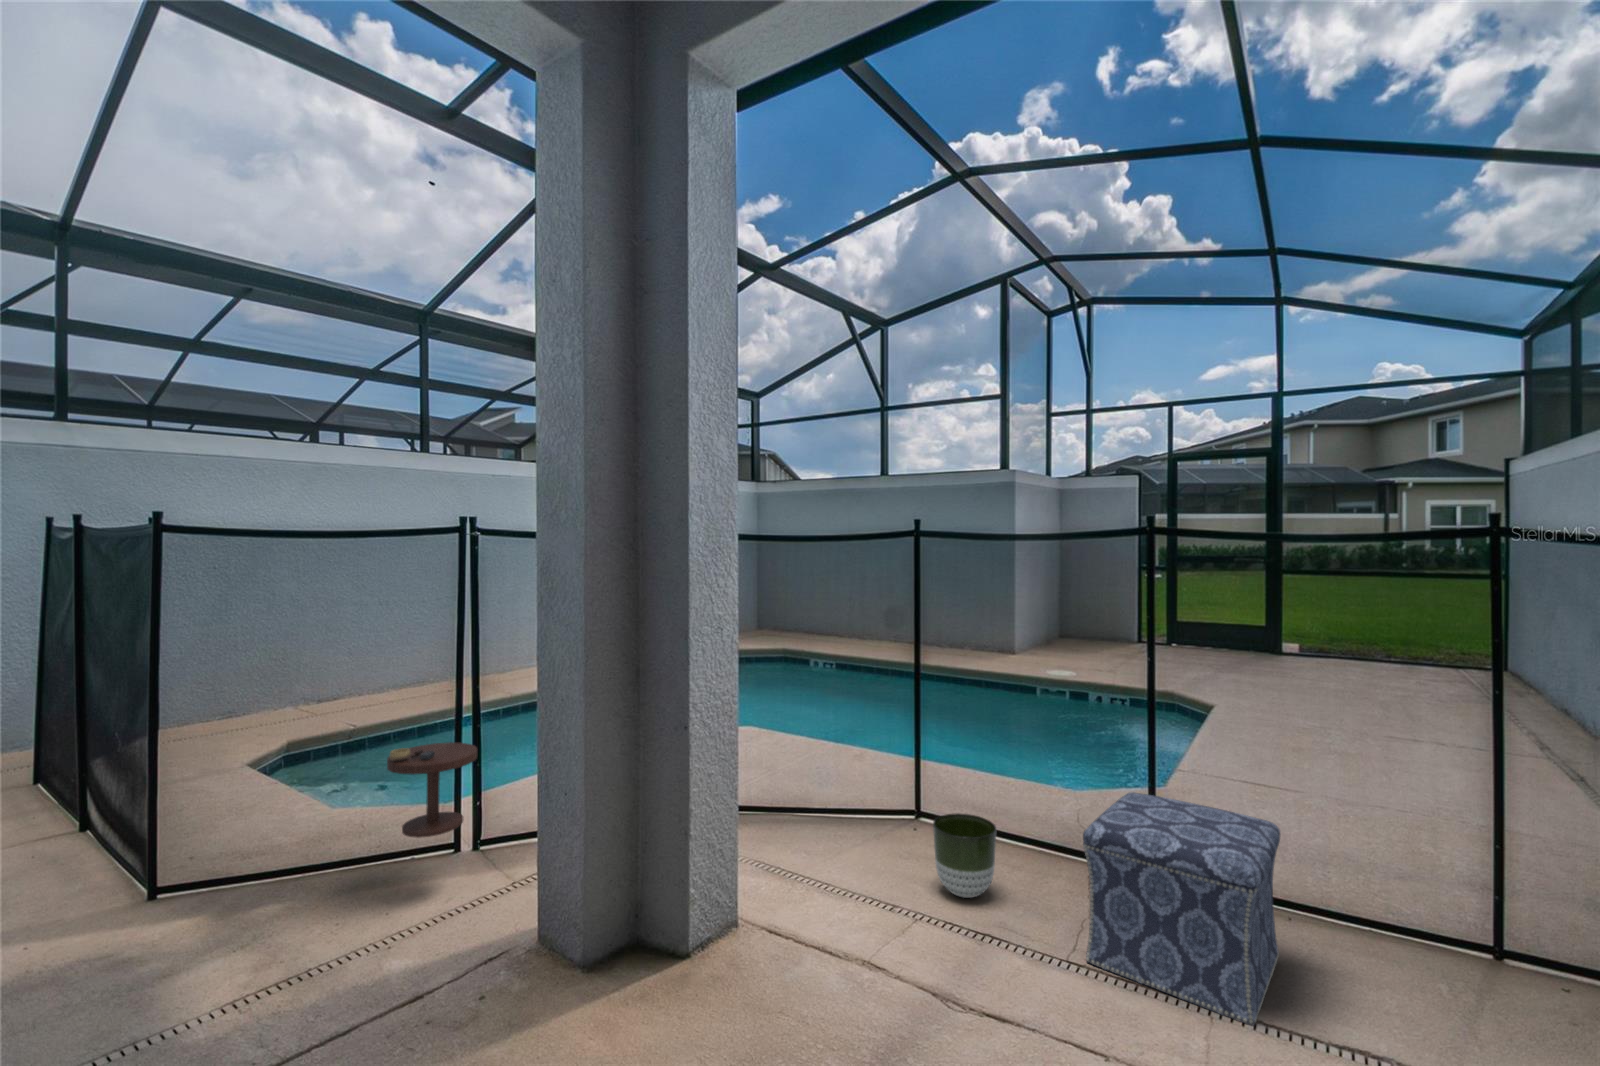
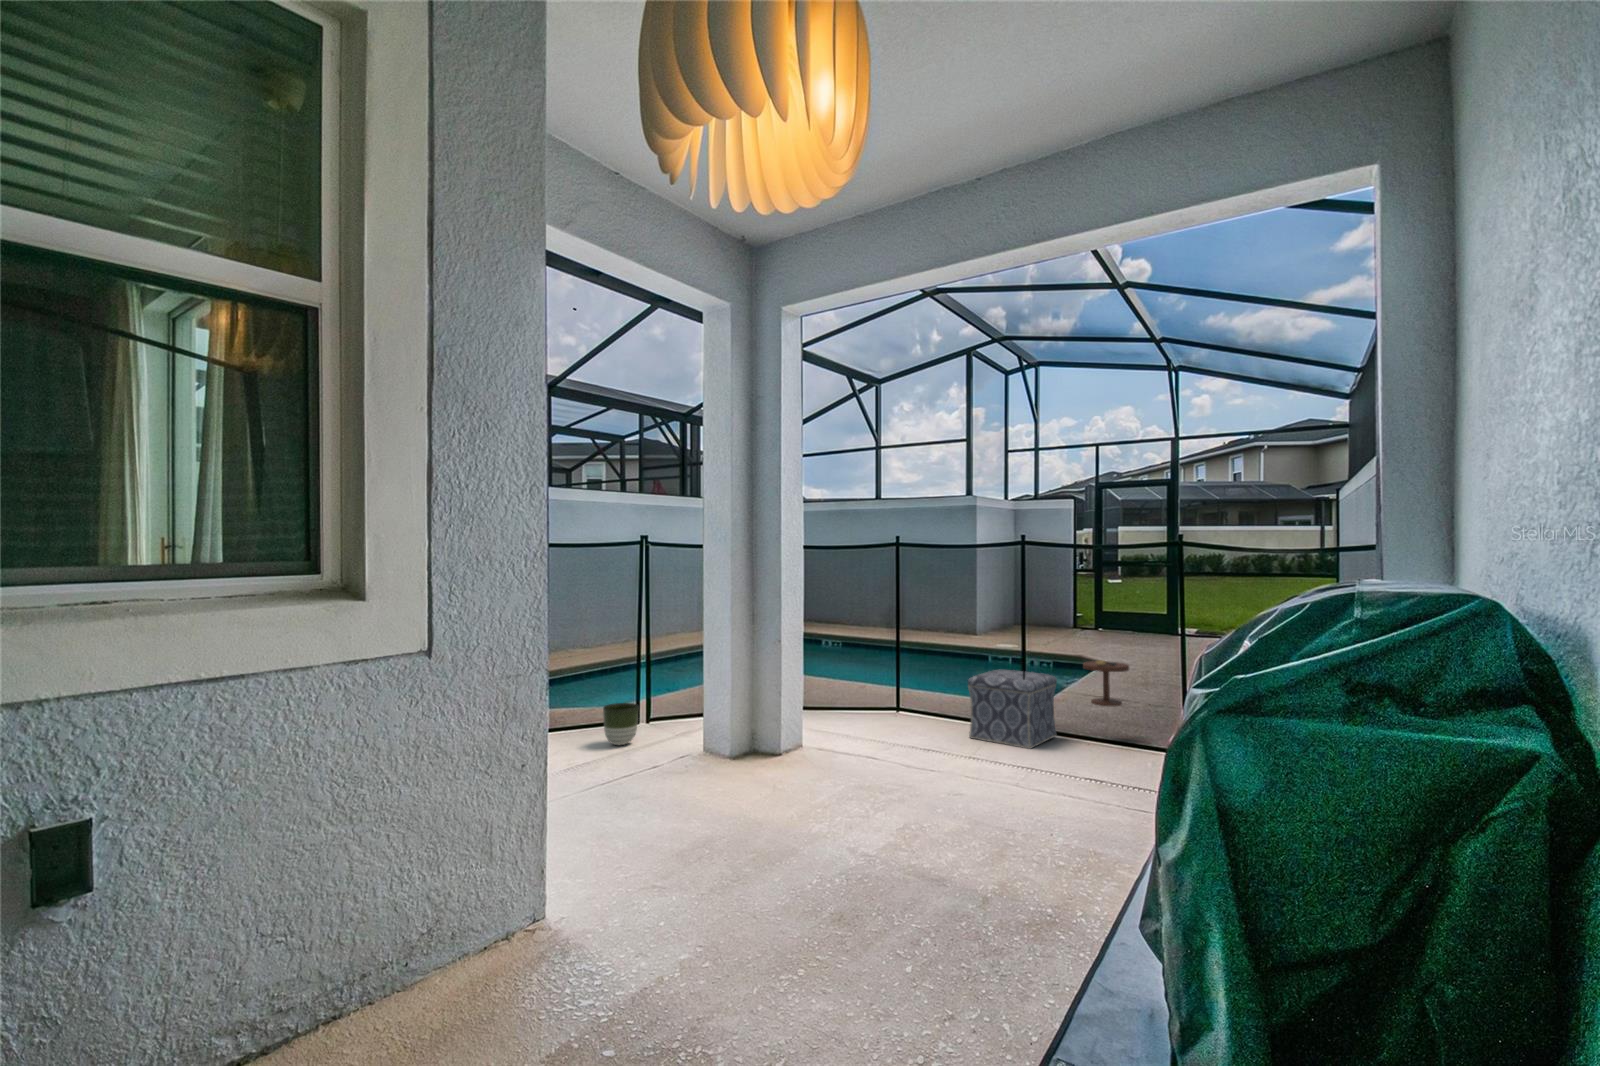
side table: present [387,742,477,838] -> present [1083,660,1129,706]
planter: present [933,813,996,898] -> present [603,703,638,745]

